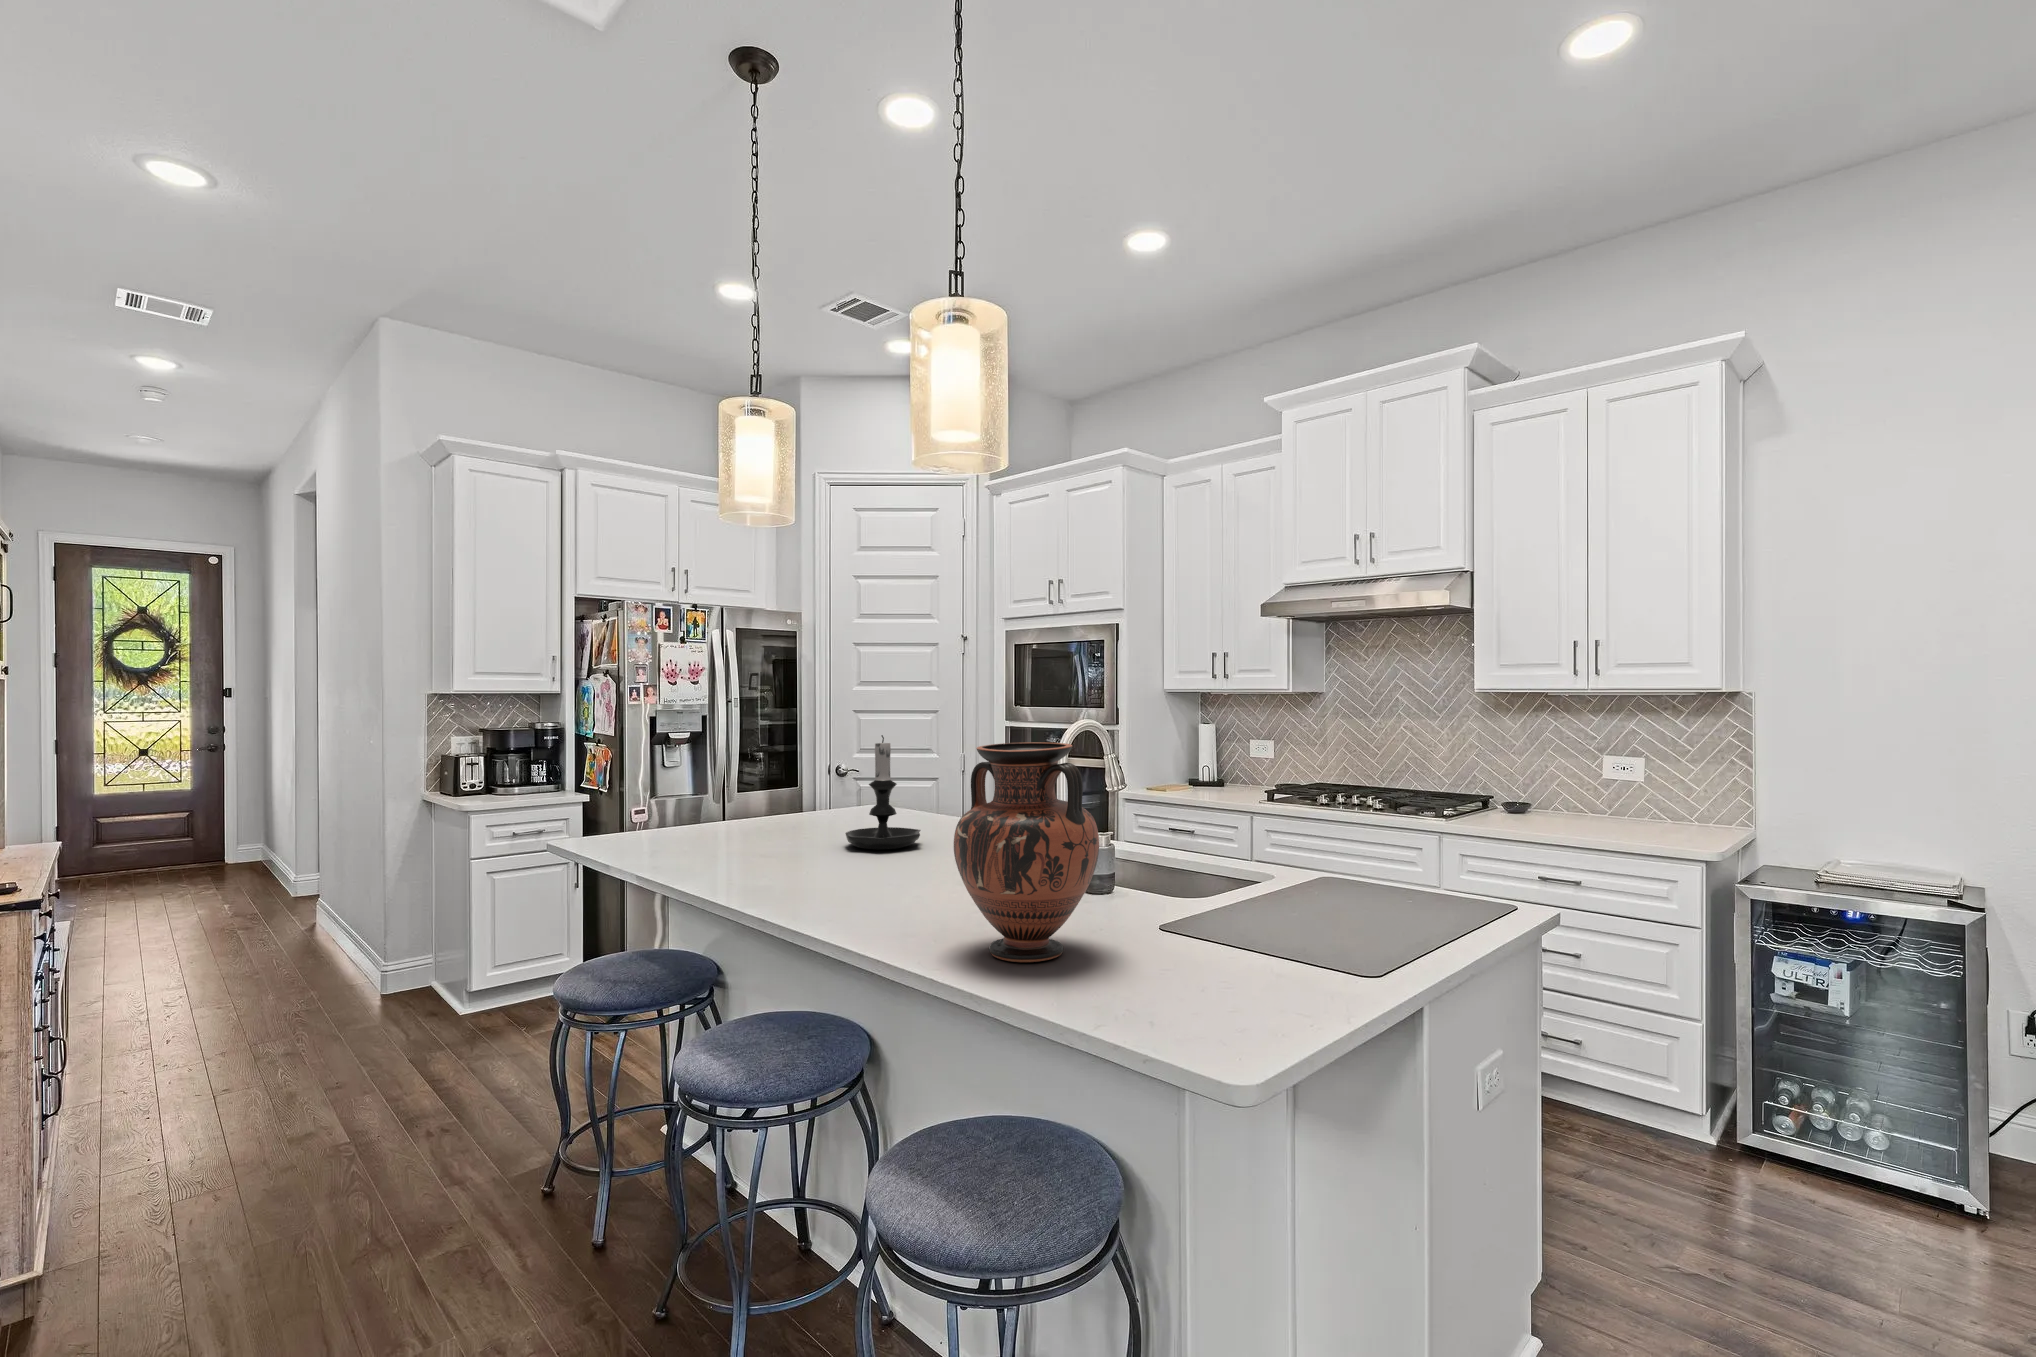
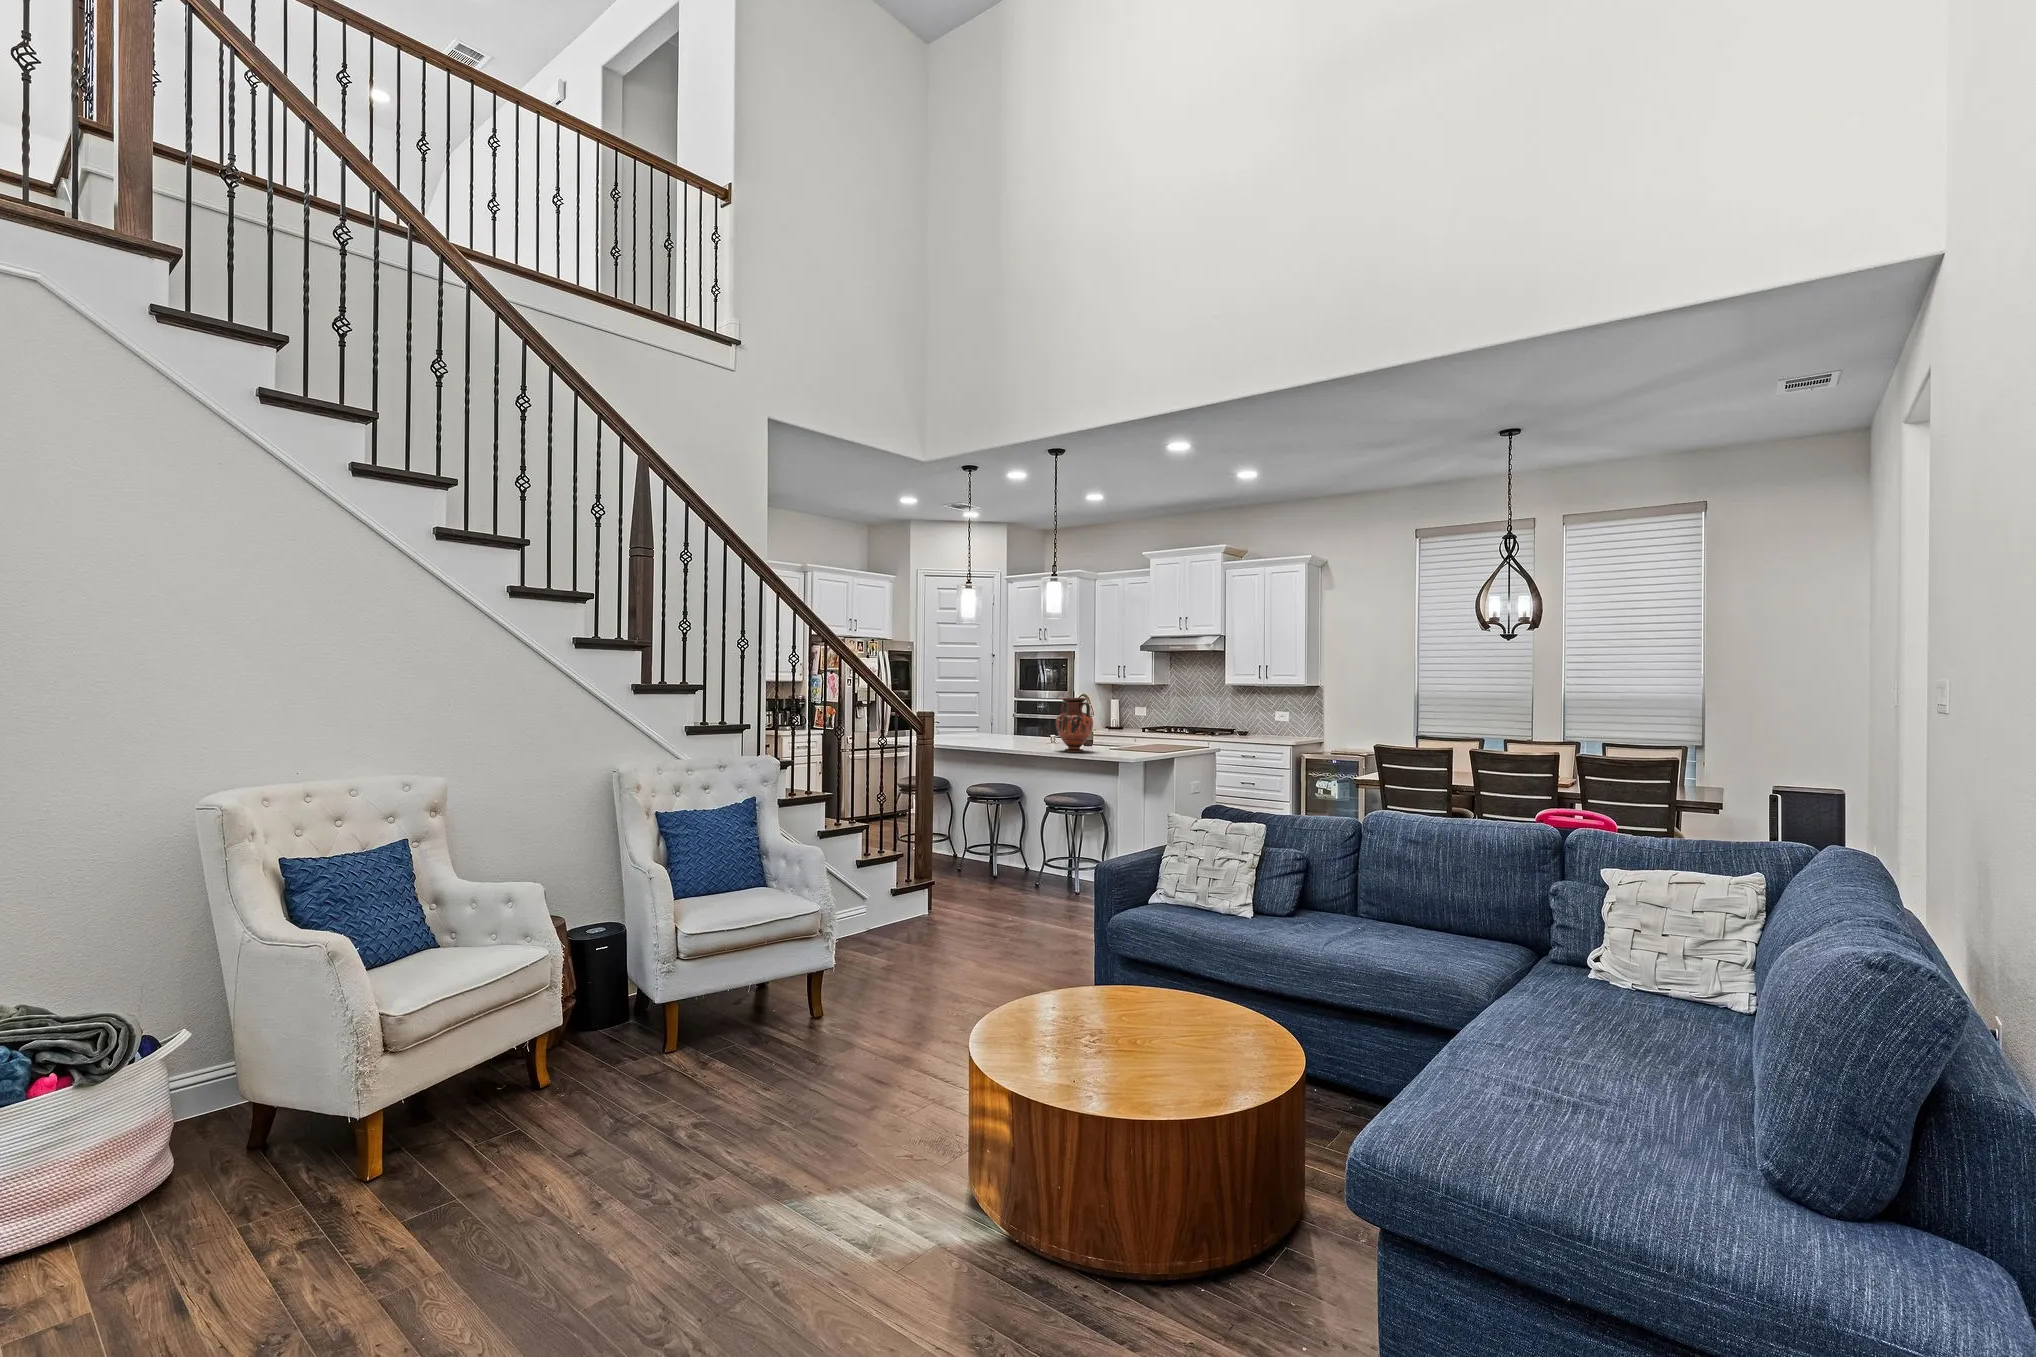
candle holder: present [845,735,921,850] -> none [990,699,1018,739]

